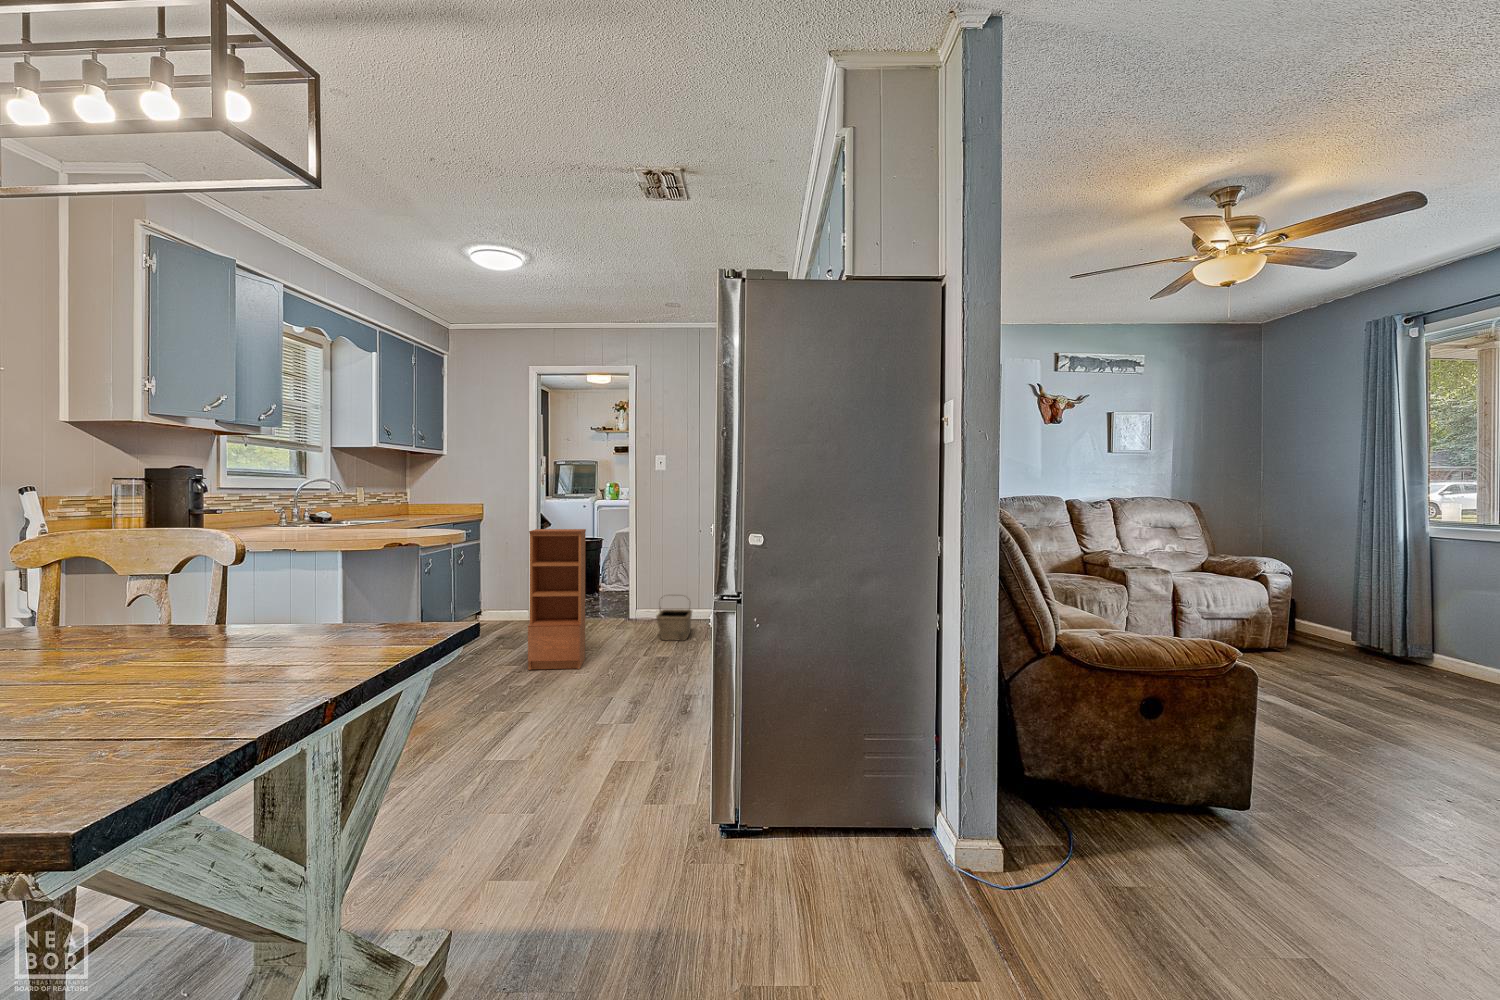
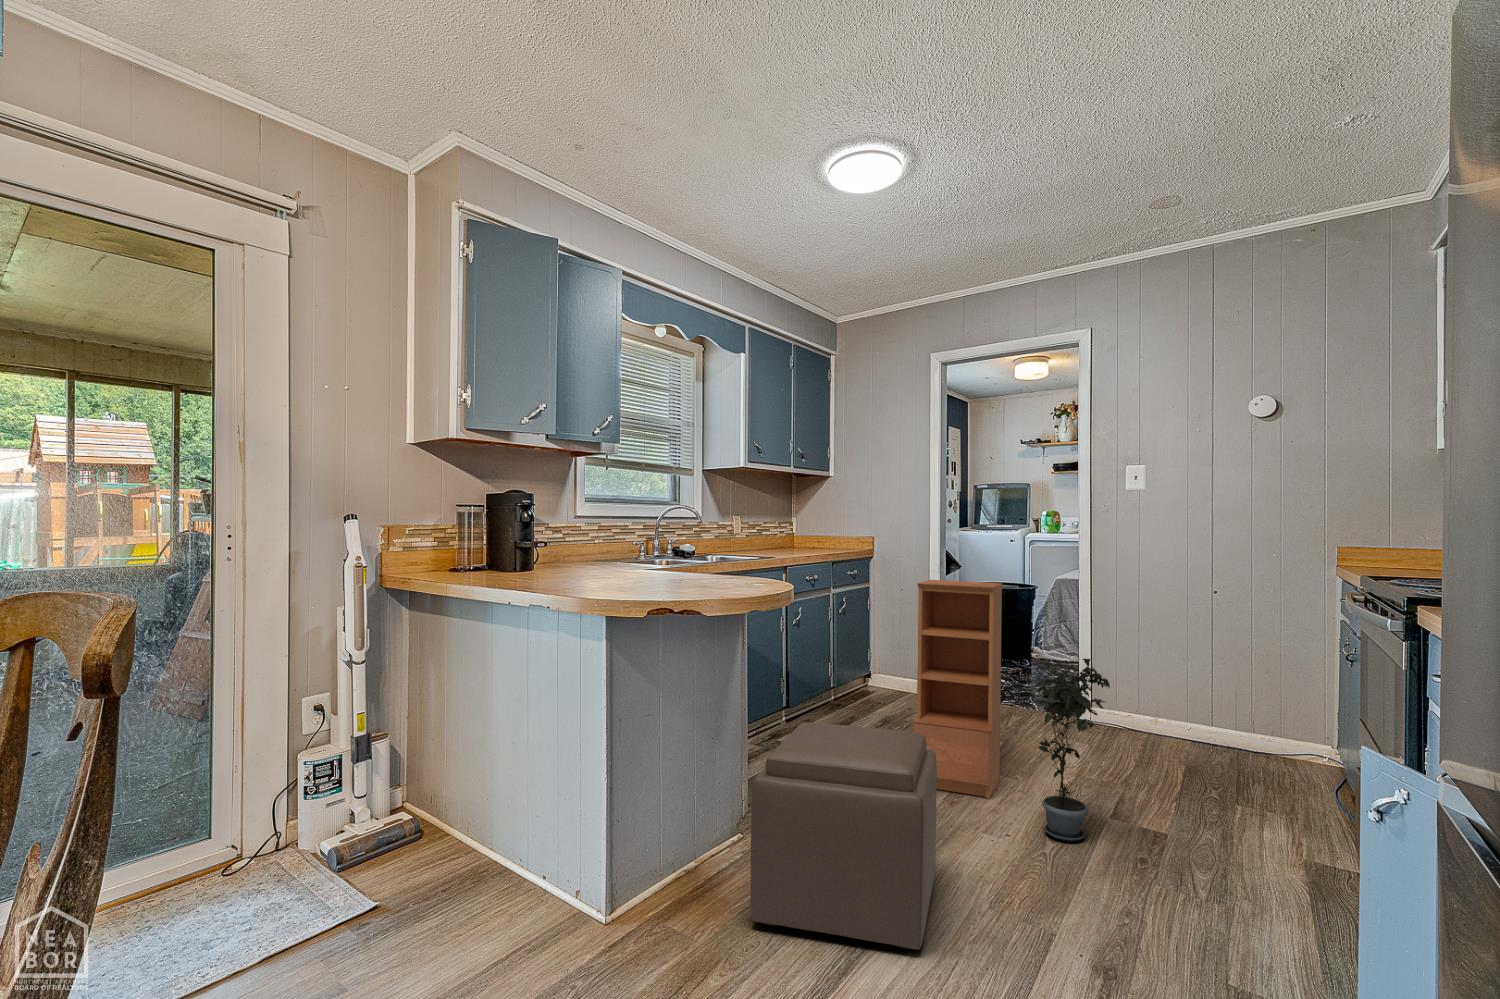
potted plant: none [604,570,652,681] -> present [1028,658,1110,841]
basket: present [656,609,692,641] -> none [1117,690,1180,770]
ottoman: none [436,620,552,749] -> present [751,722,937,950]

